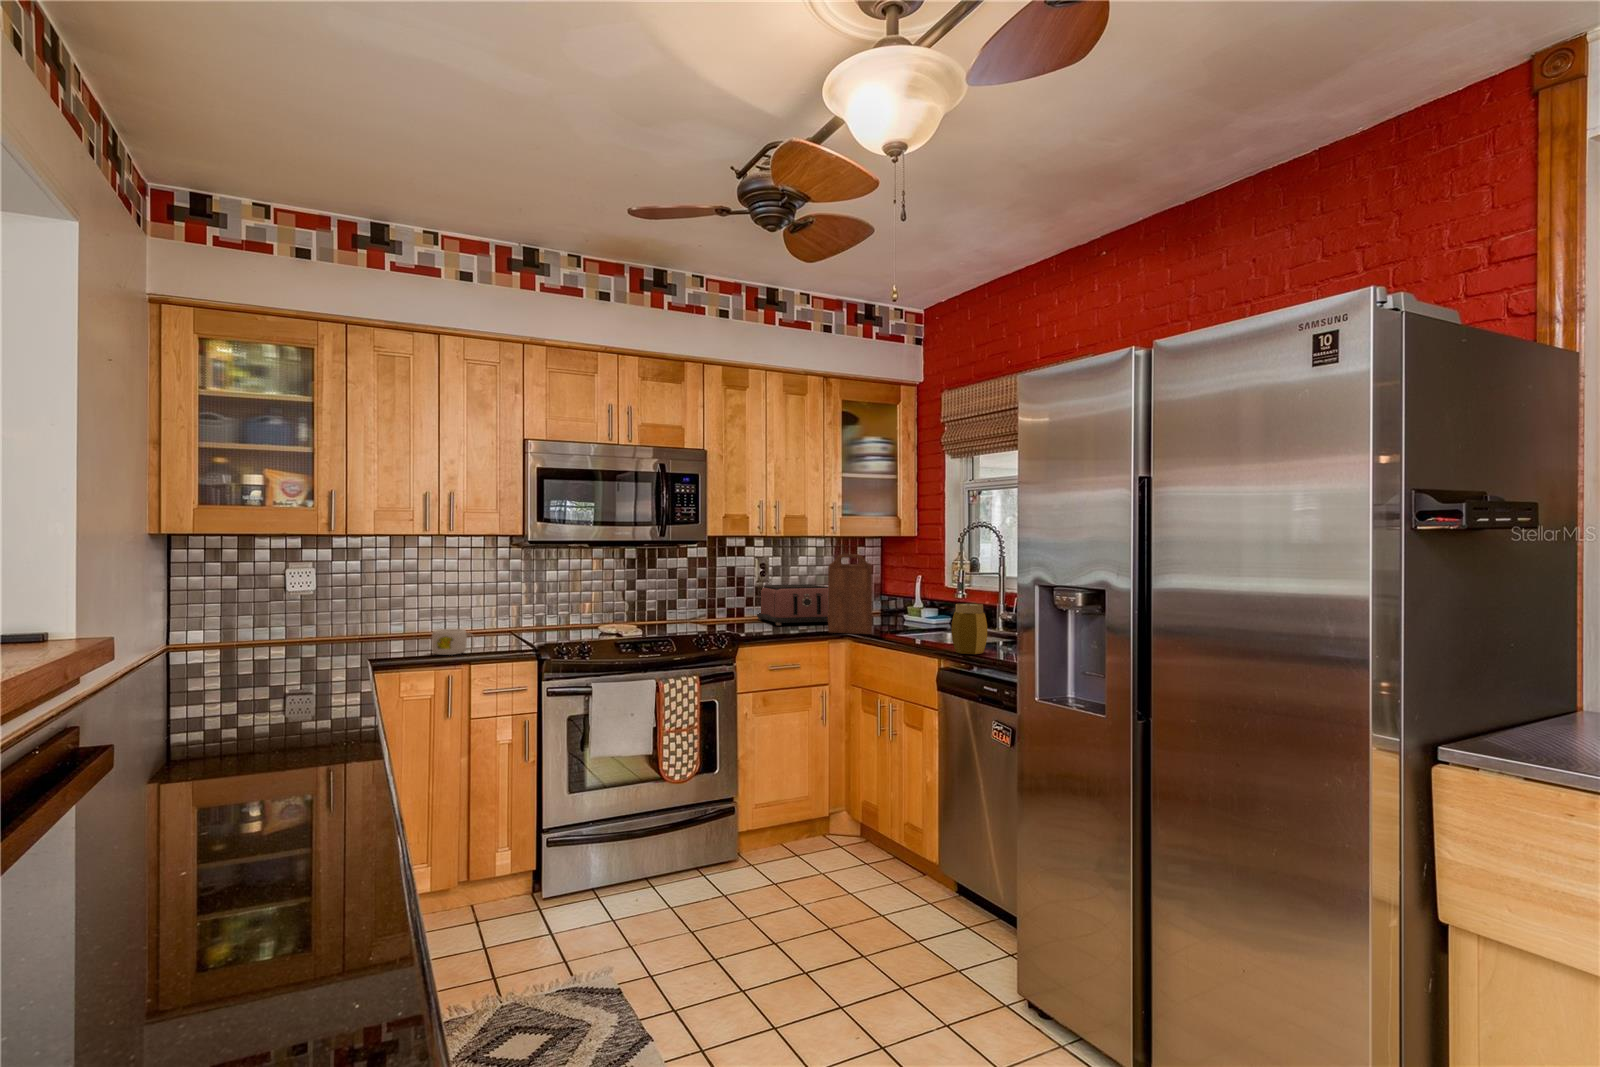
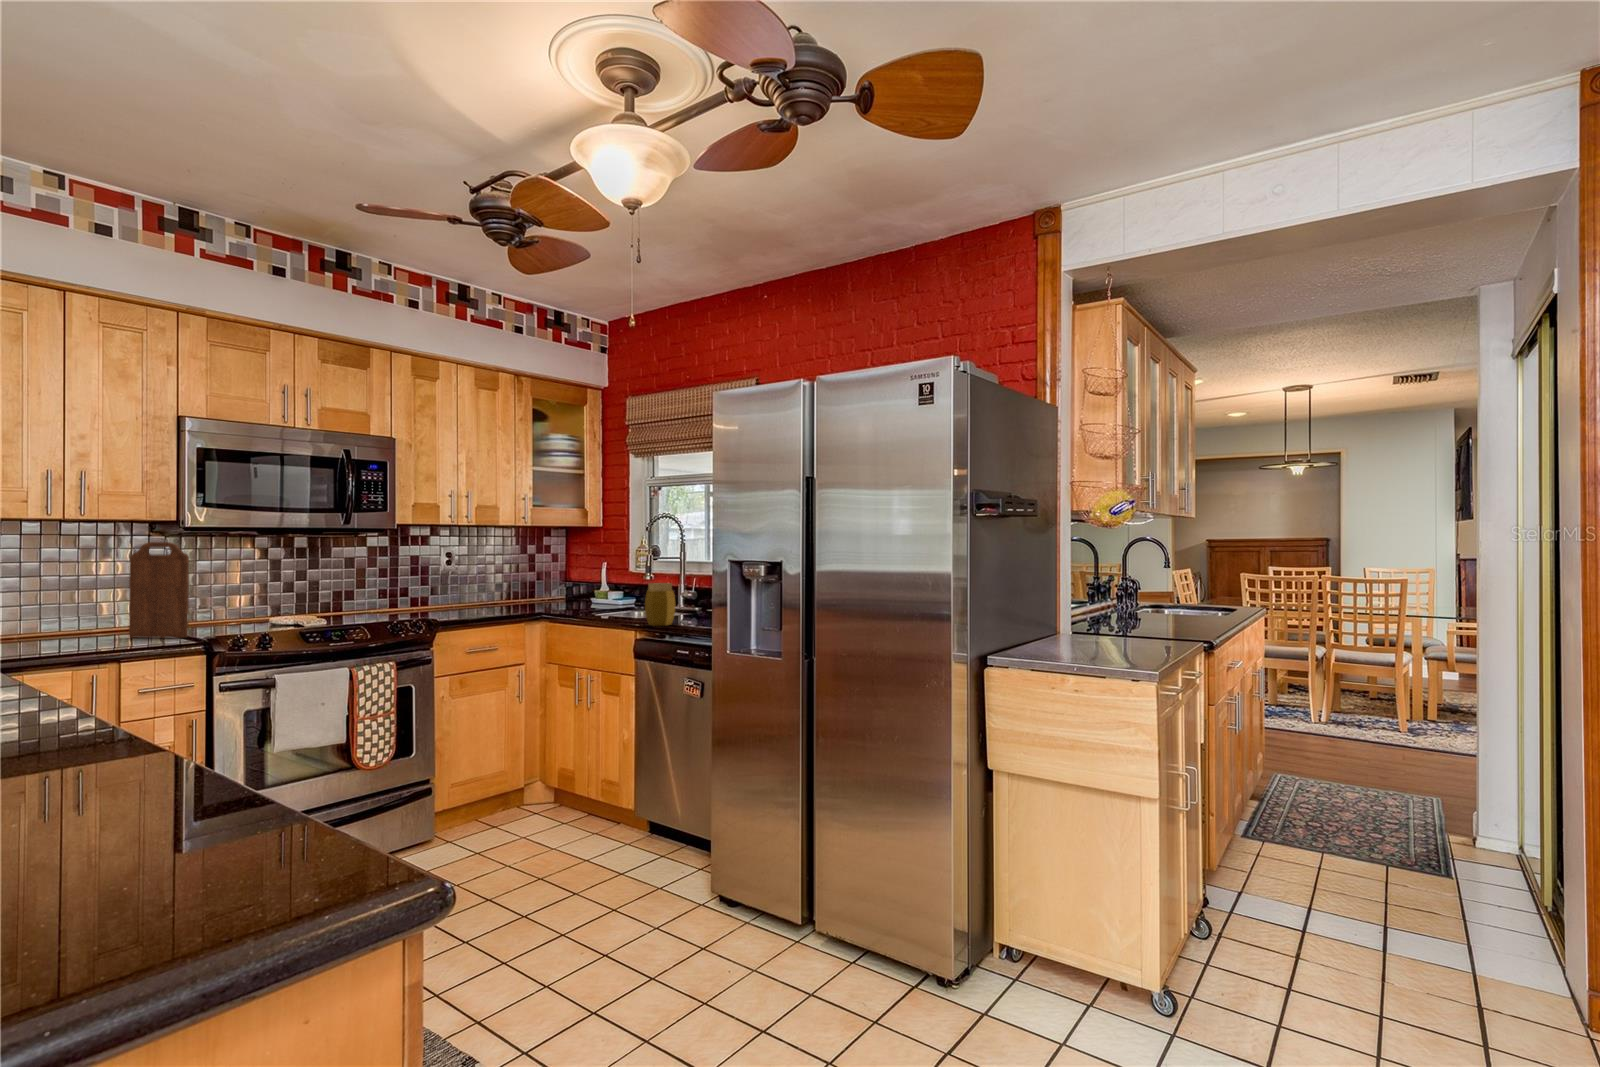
cutting board: present [828,554,872,634] -> present [129,542,189,638]
toaster: present [757,585,828,625] -> none [442,573,526,612]
mug: present [432,629,474,655] -> none [72,623,129,652]

